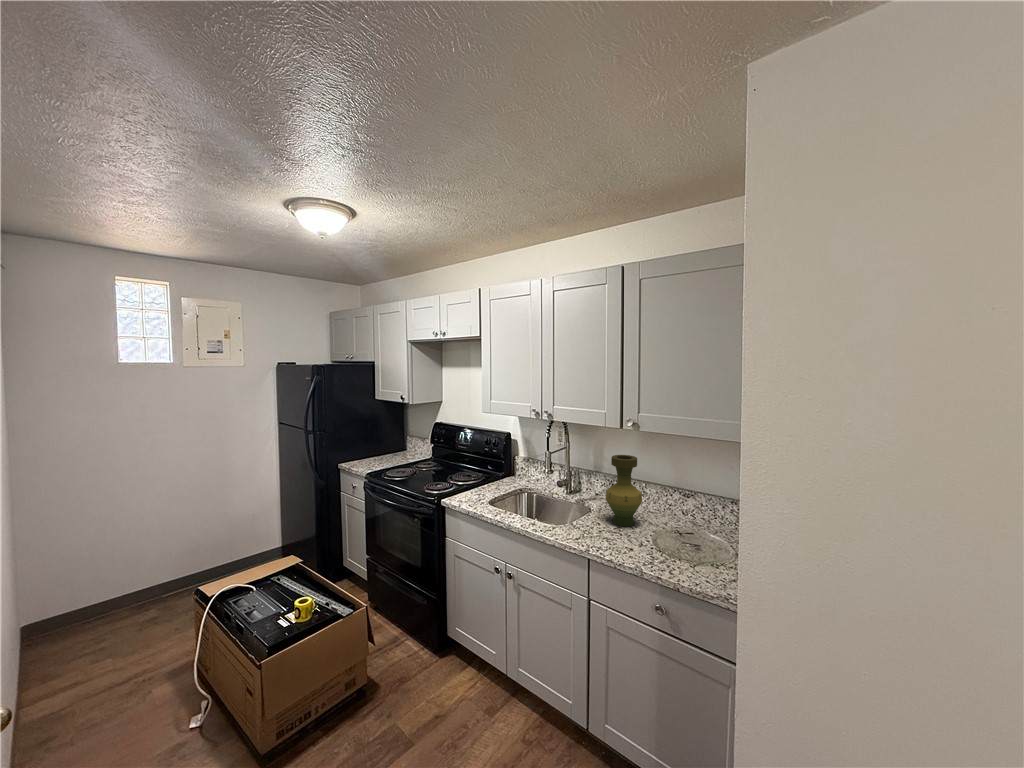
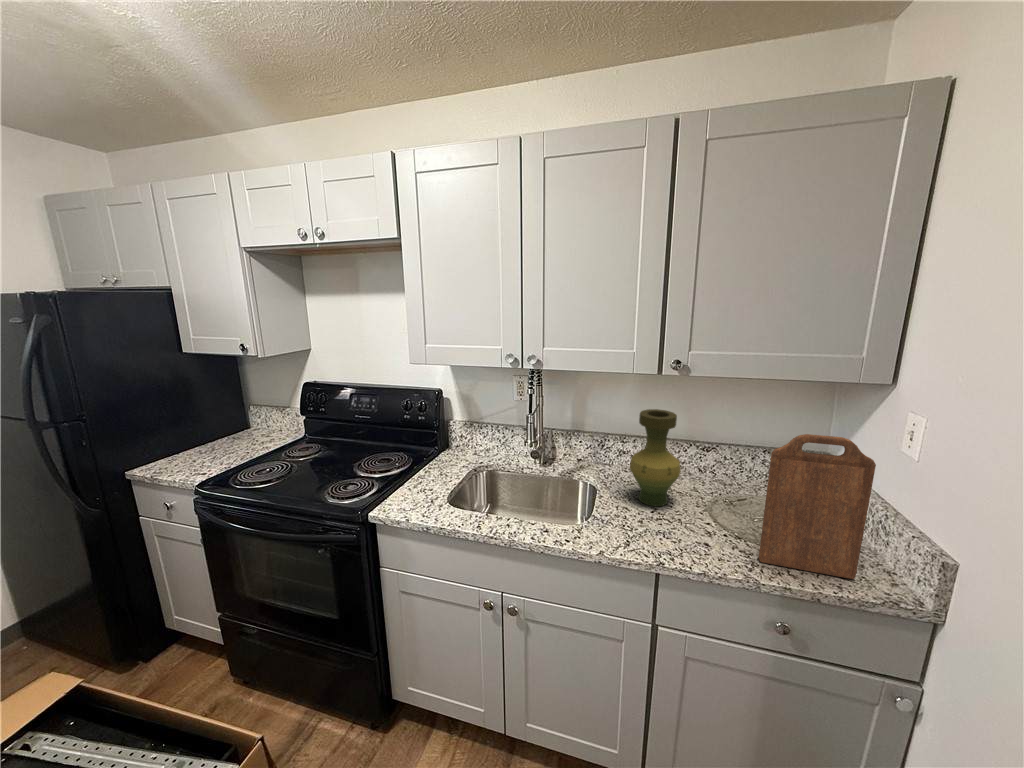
cutting board: none [654,470,716,582] -> present [759,434,876,579]

